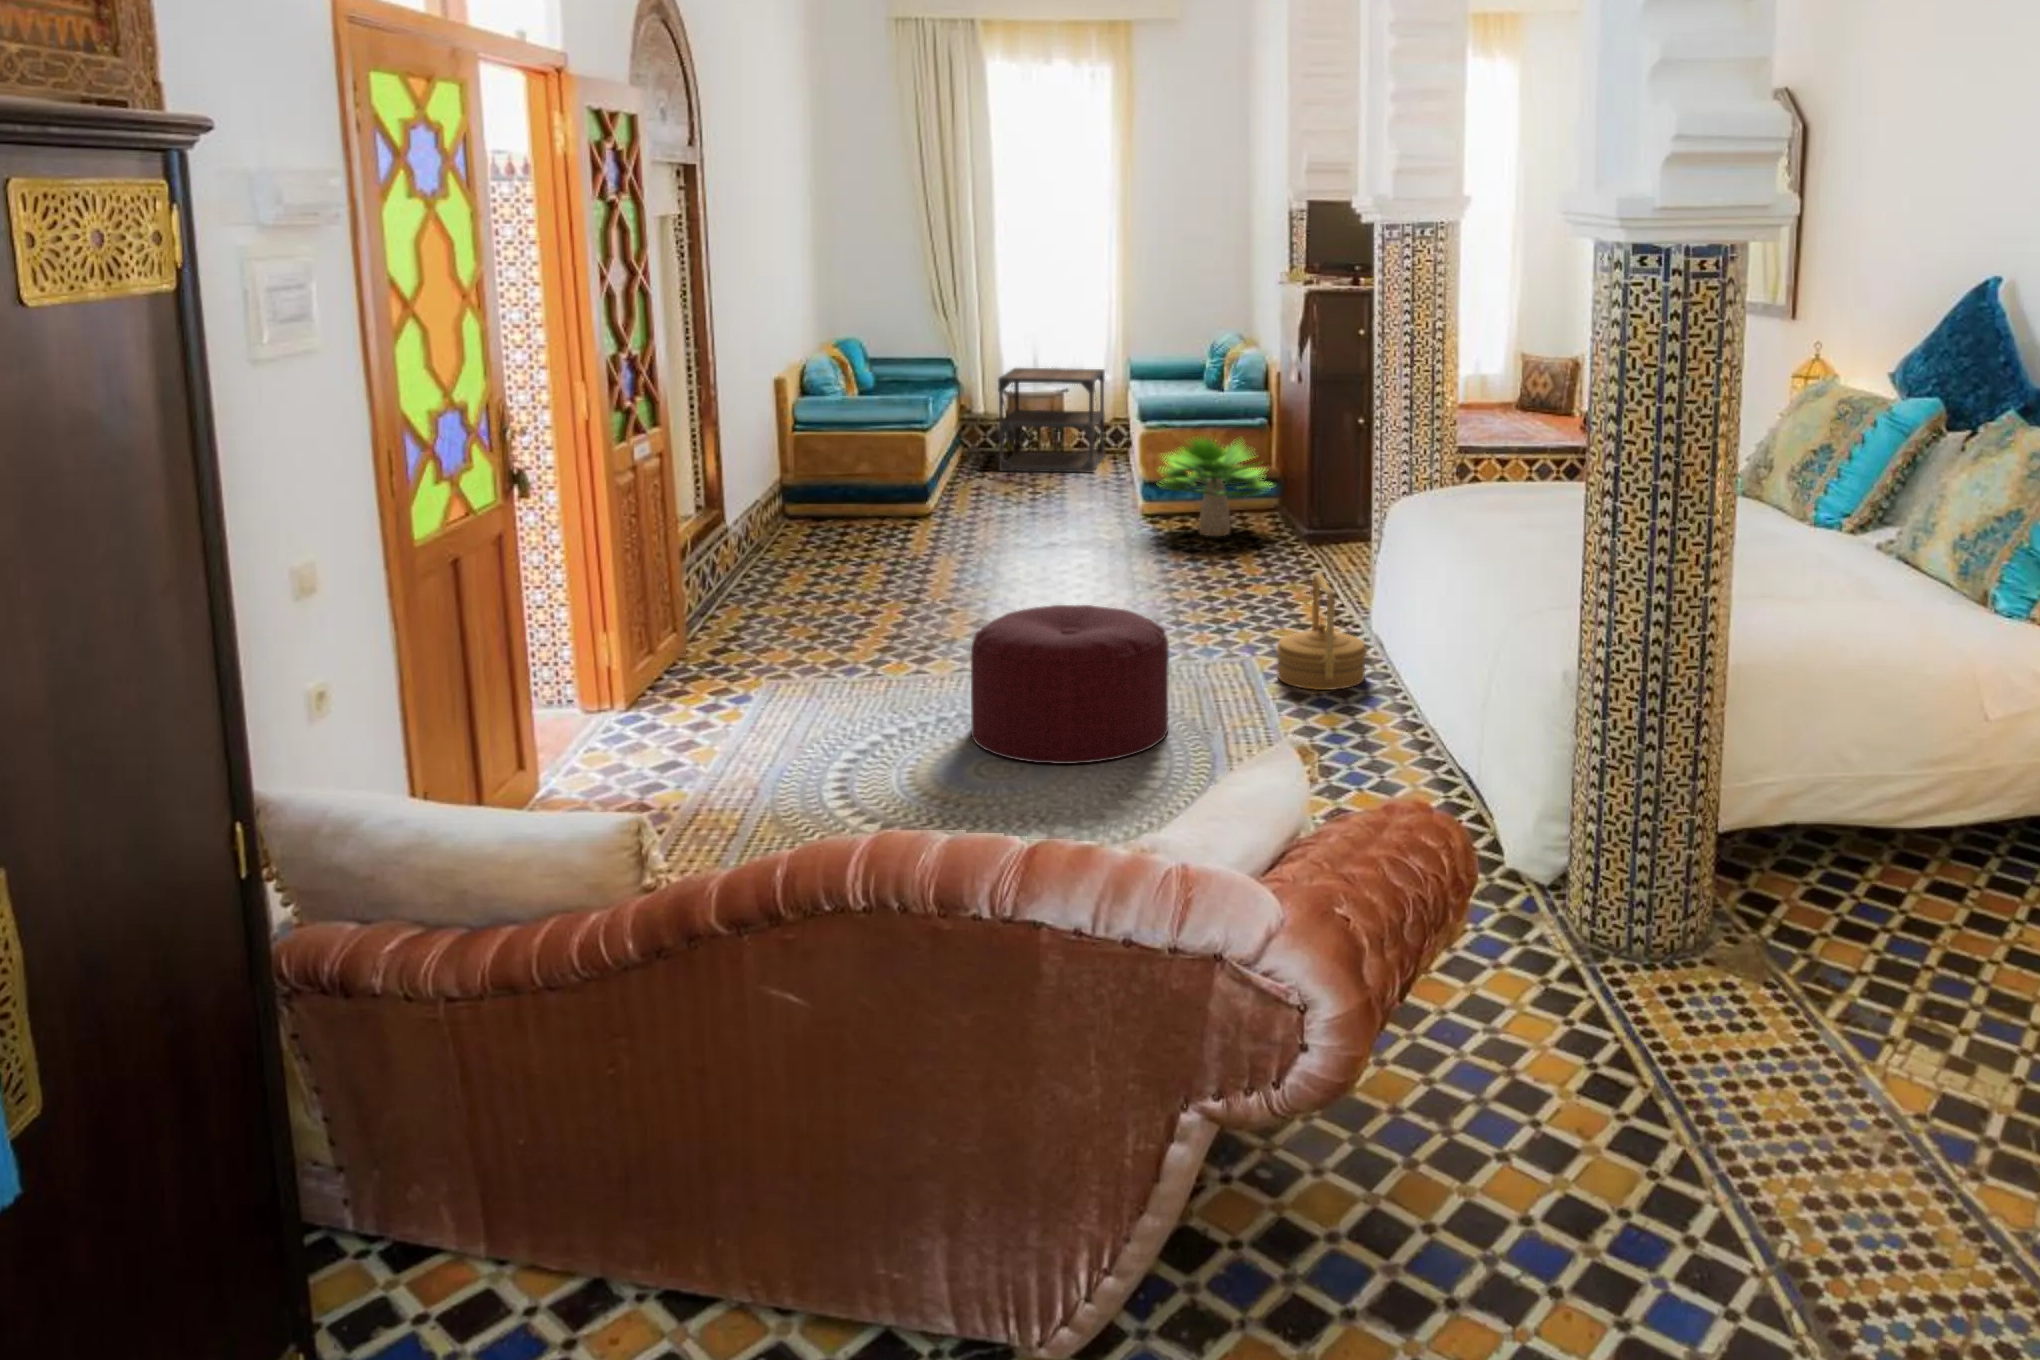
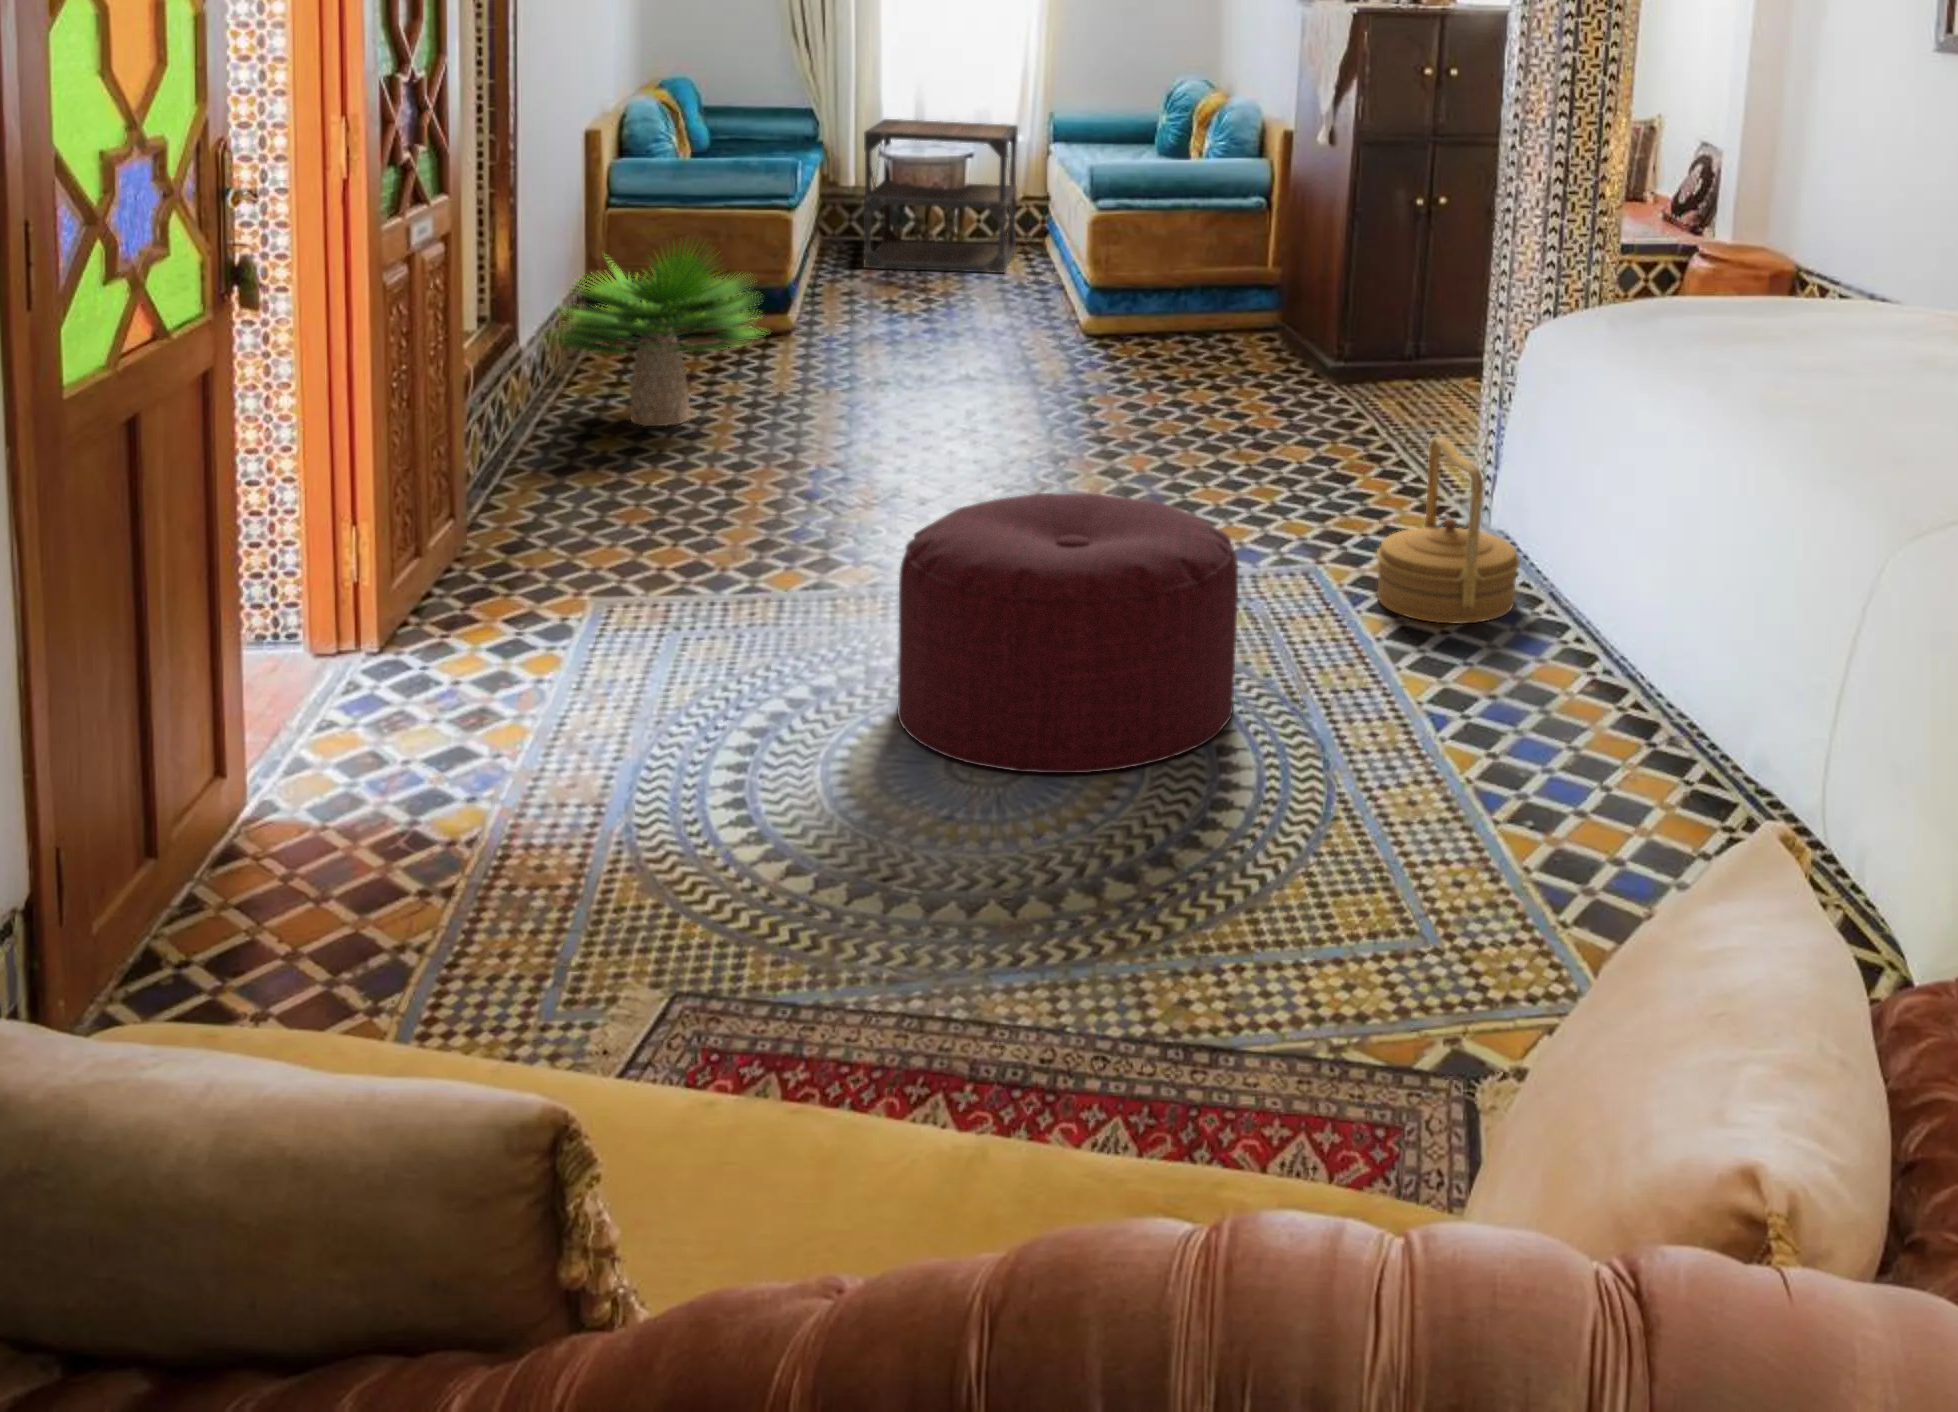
potted plant: present [1161,436,1270,536] -> present [553,244,759,426]

